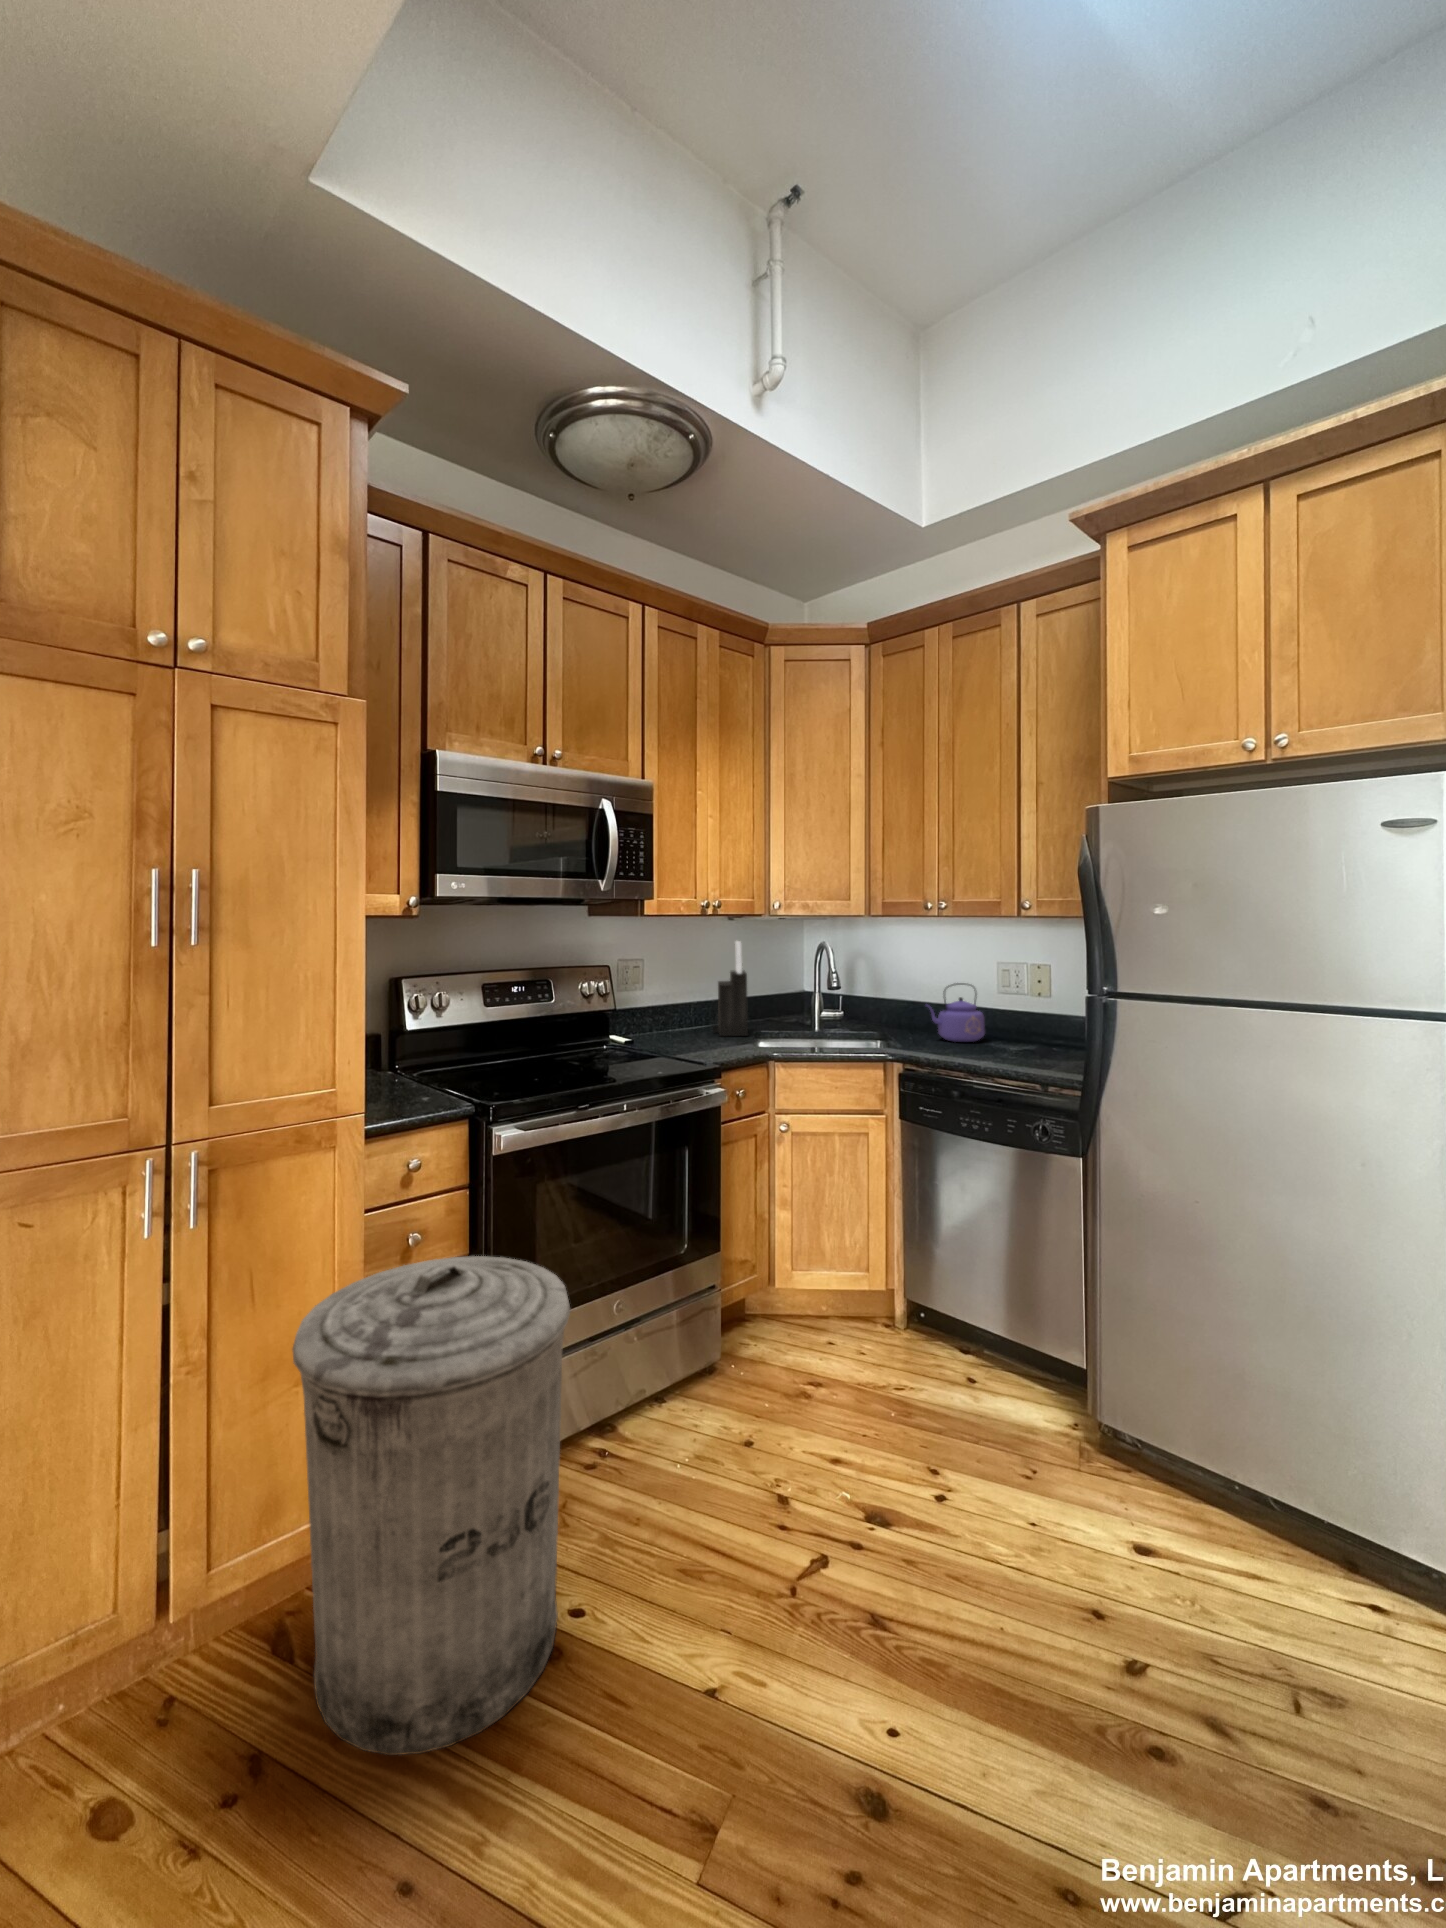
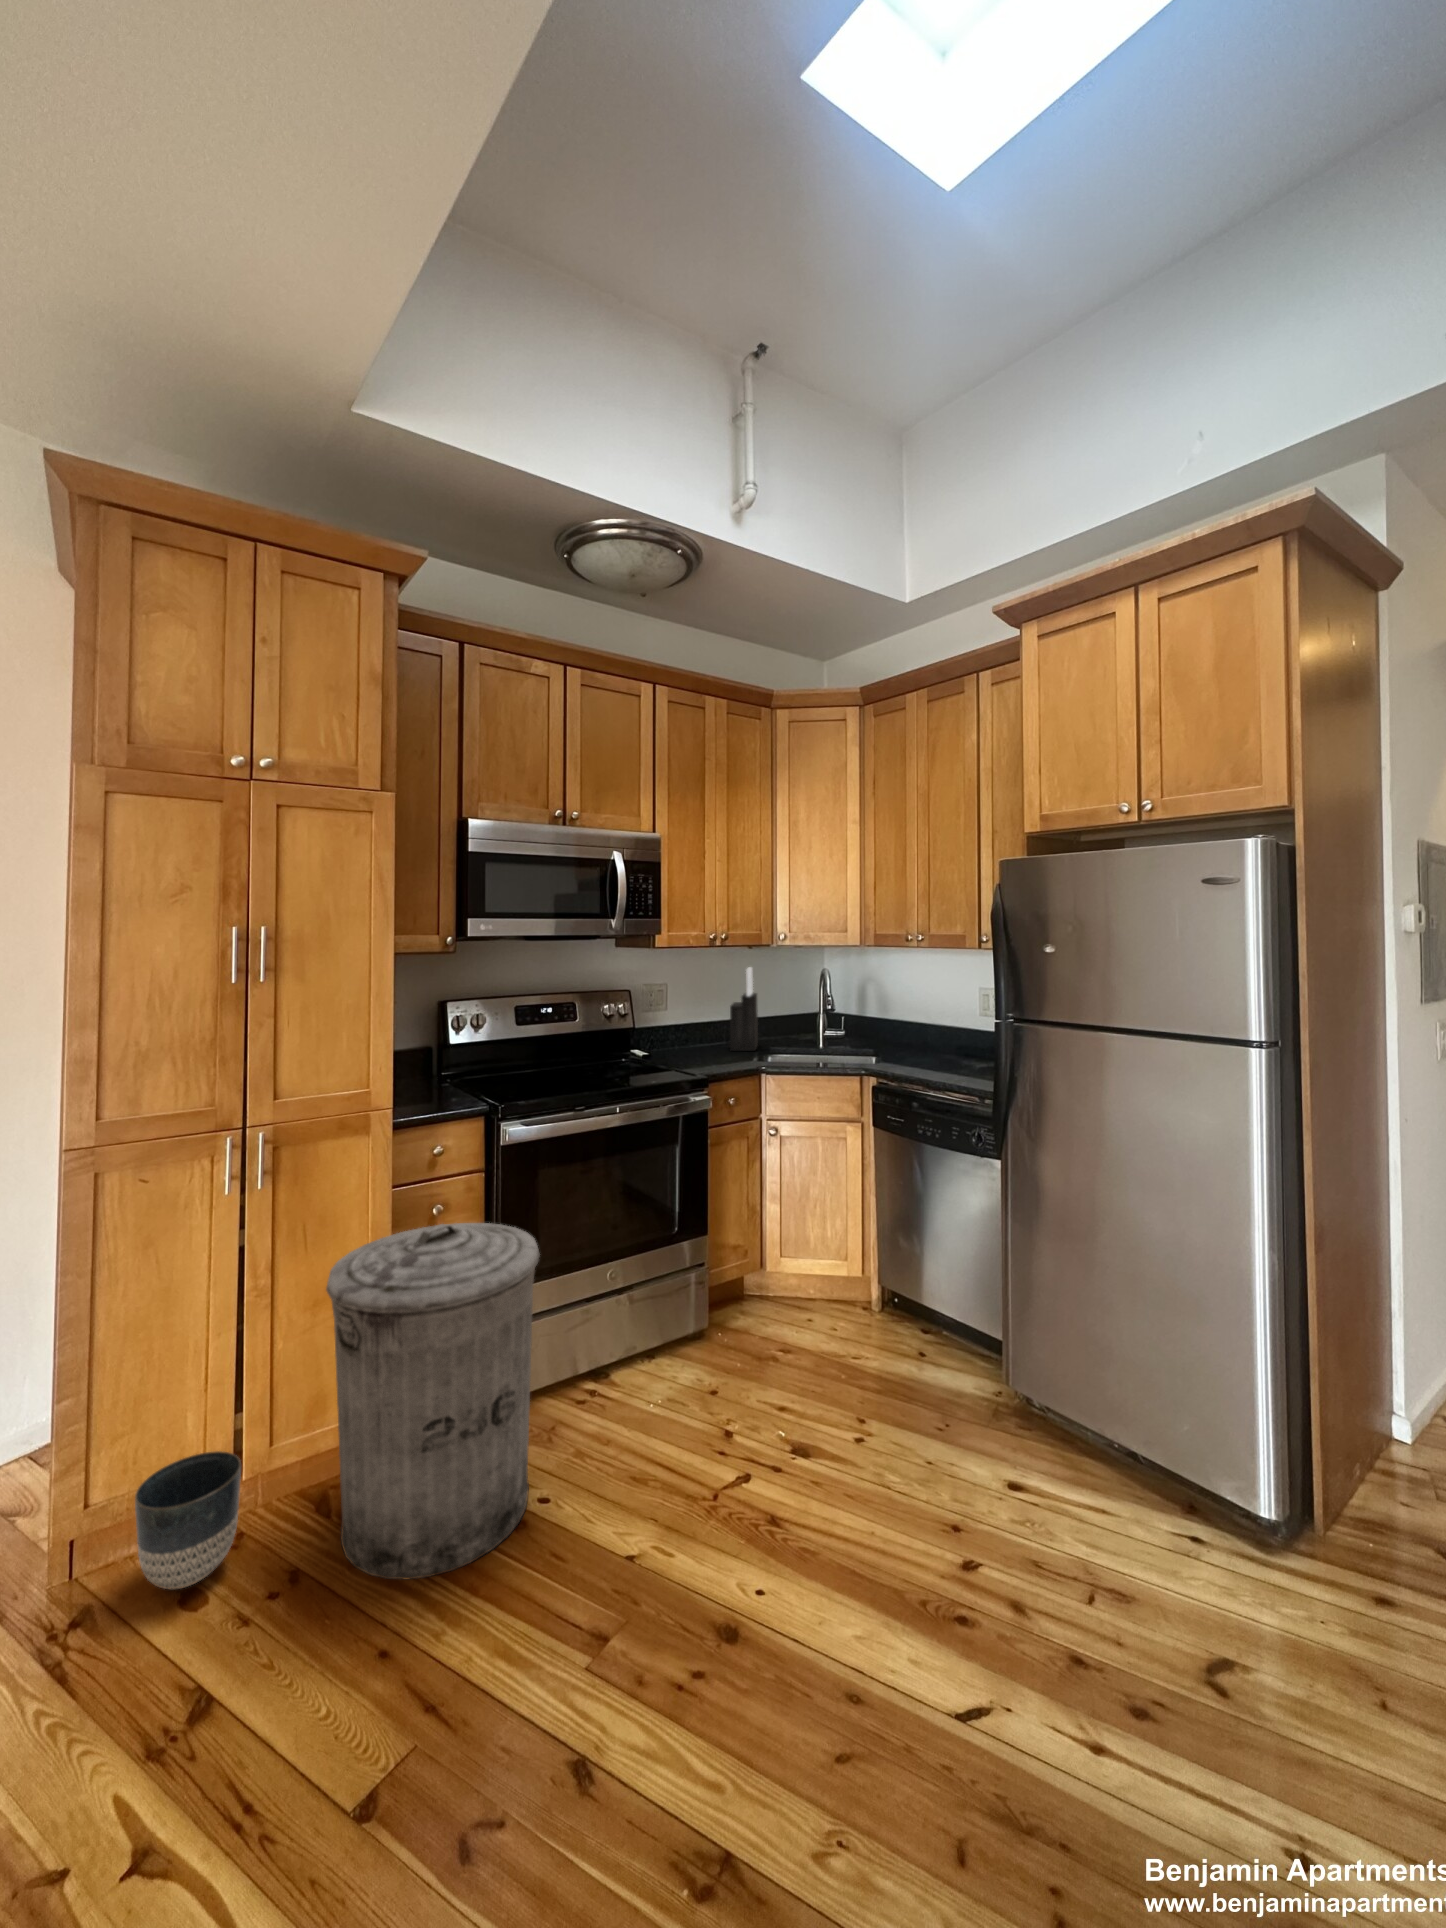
kettle: present [926,983,985,1042] -> none [909,1006,963,1059]
planter: none [22,1591,176,1804] -> present [135,1451,241,1589]

